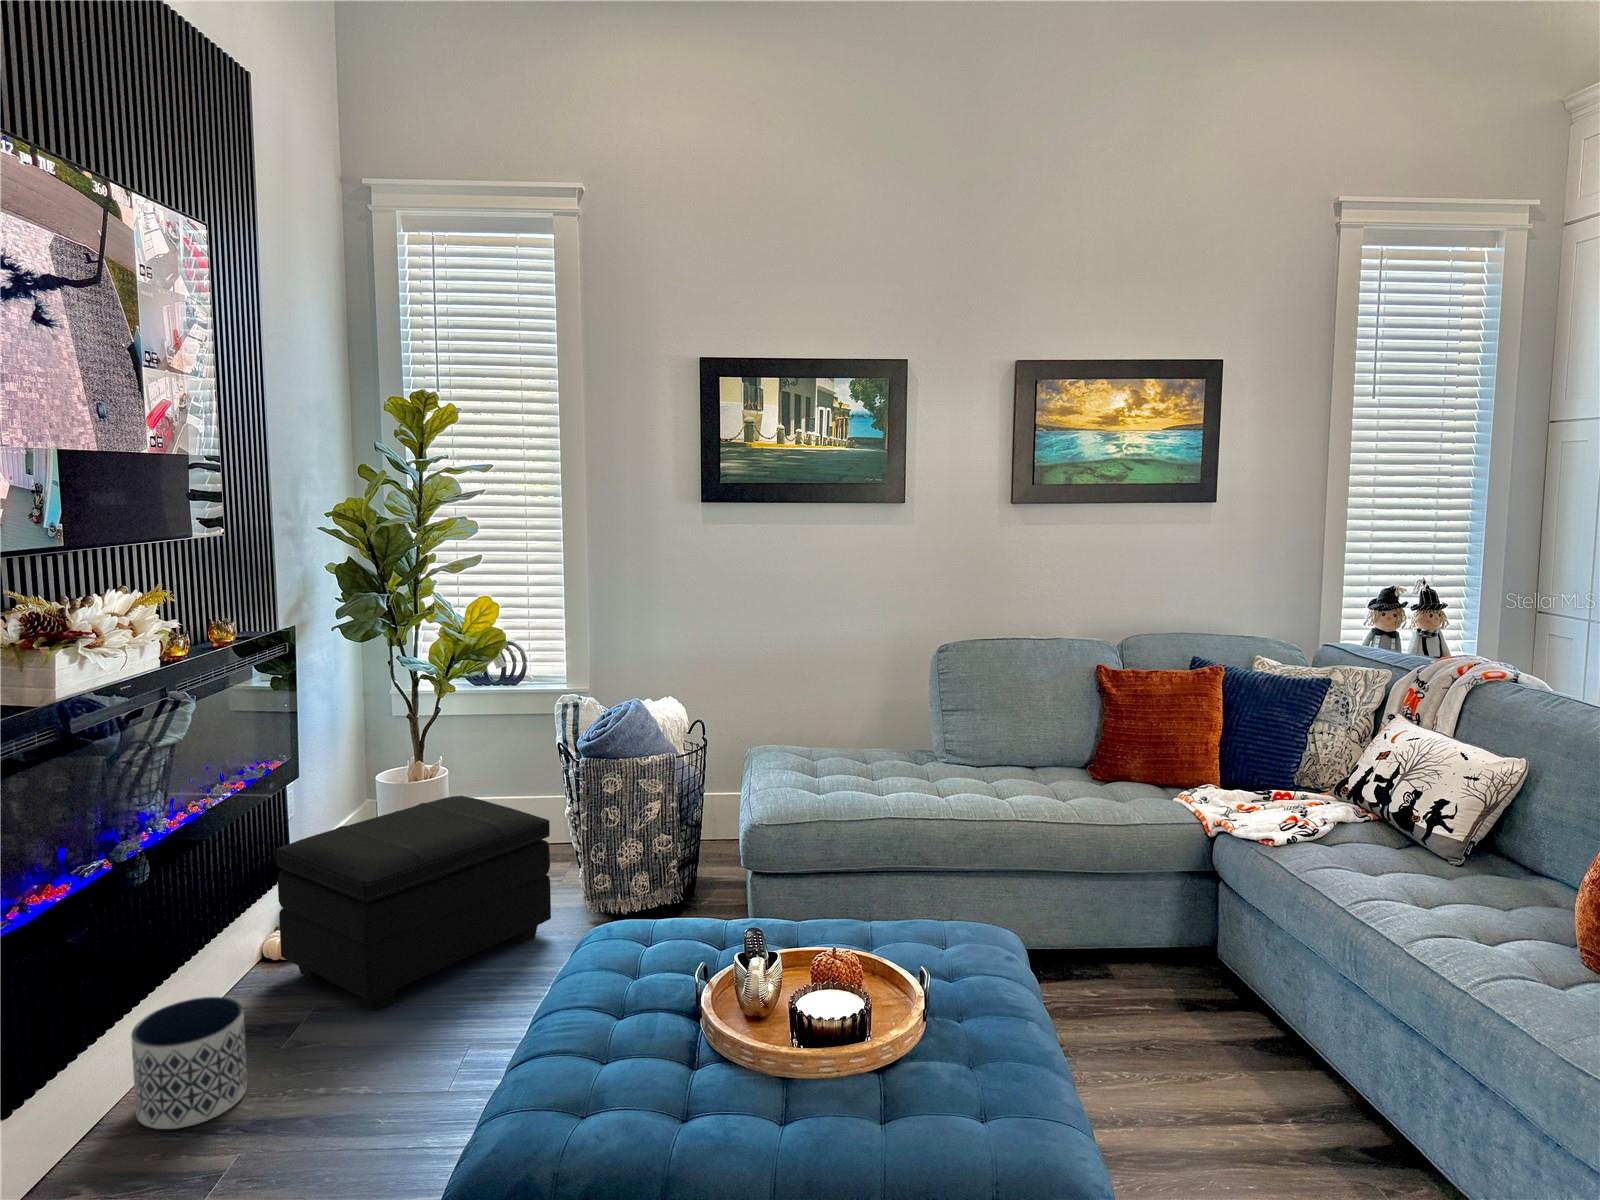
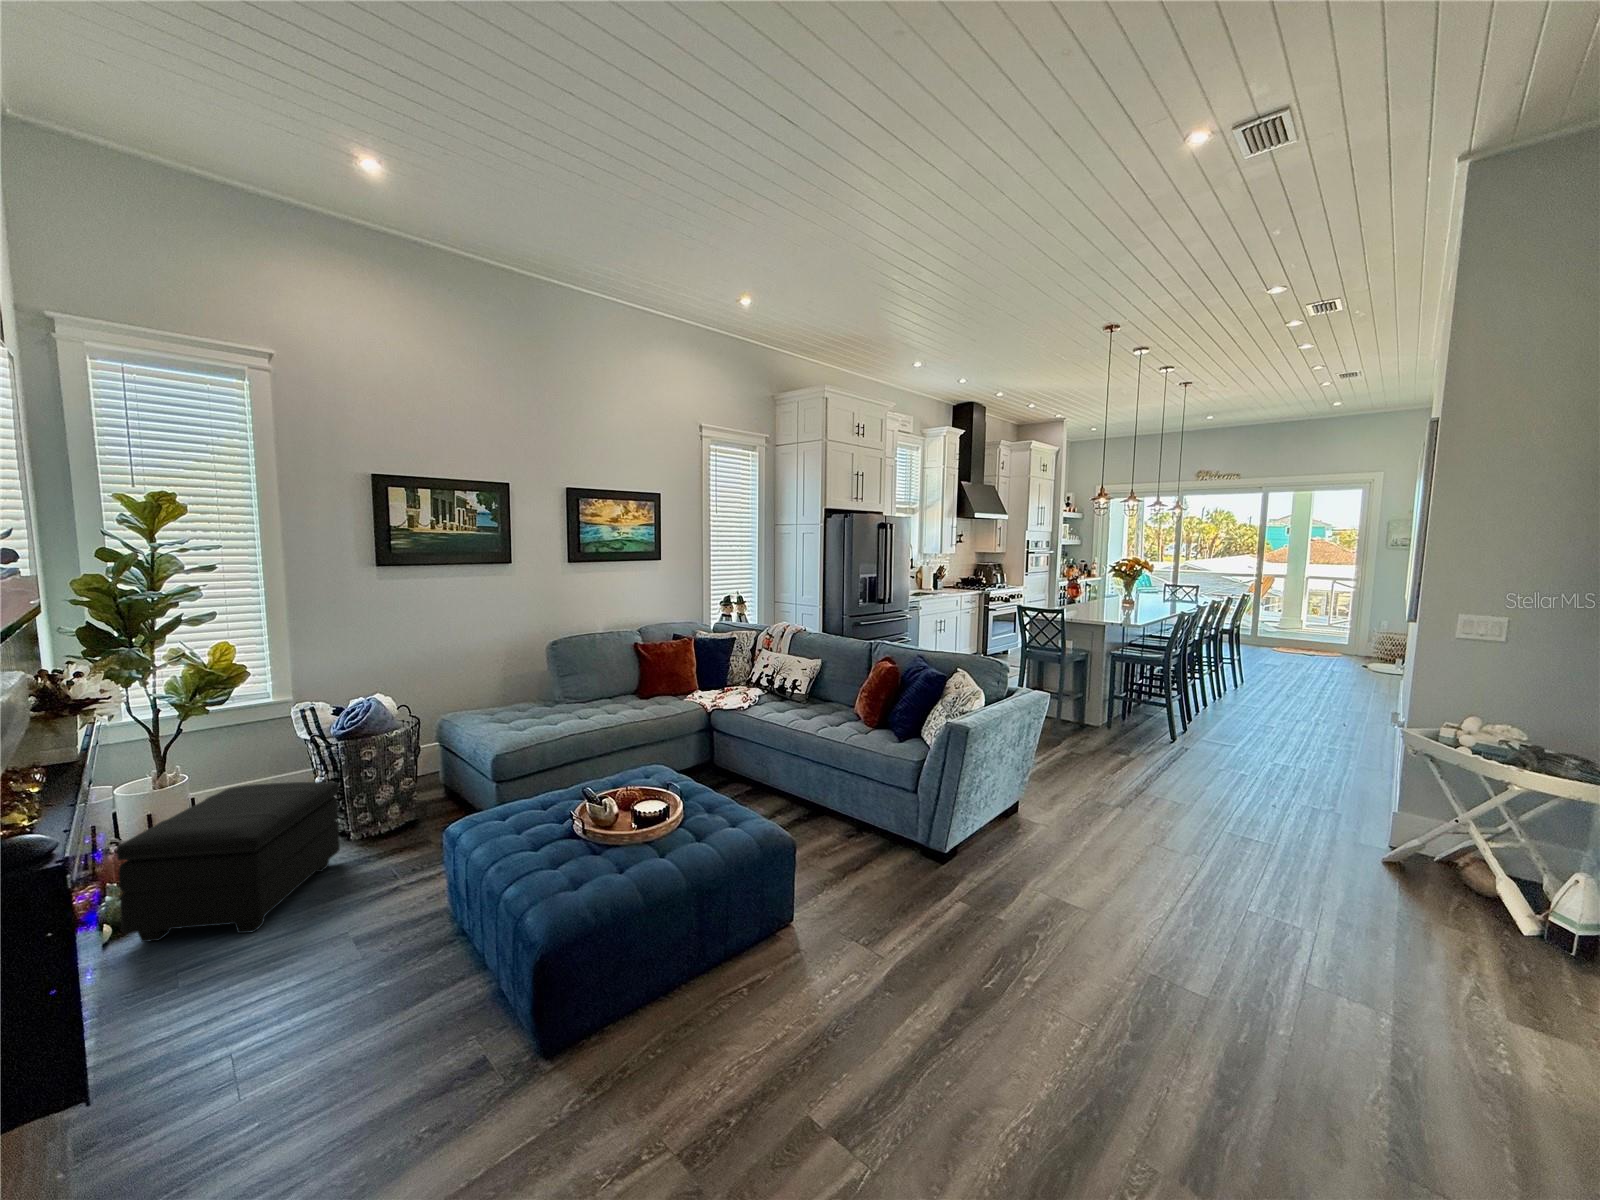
planter: present [131,997,247,1129] -> none [116,935,217,1039]

